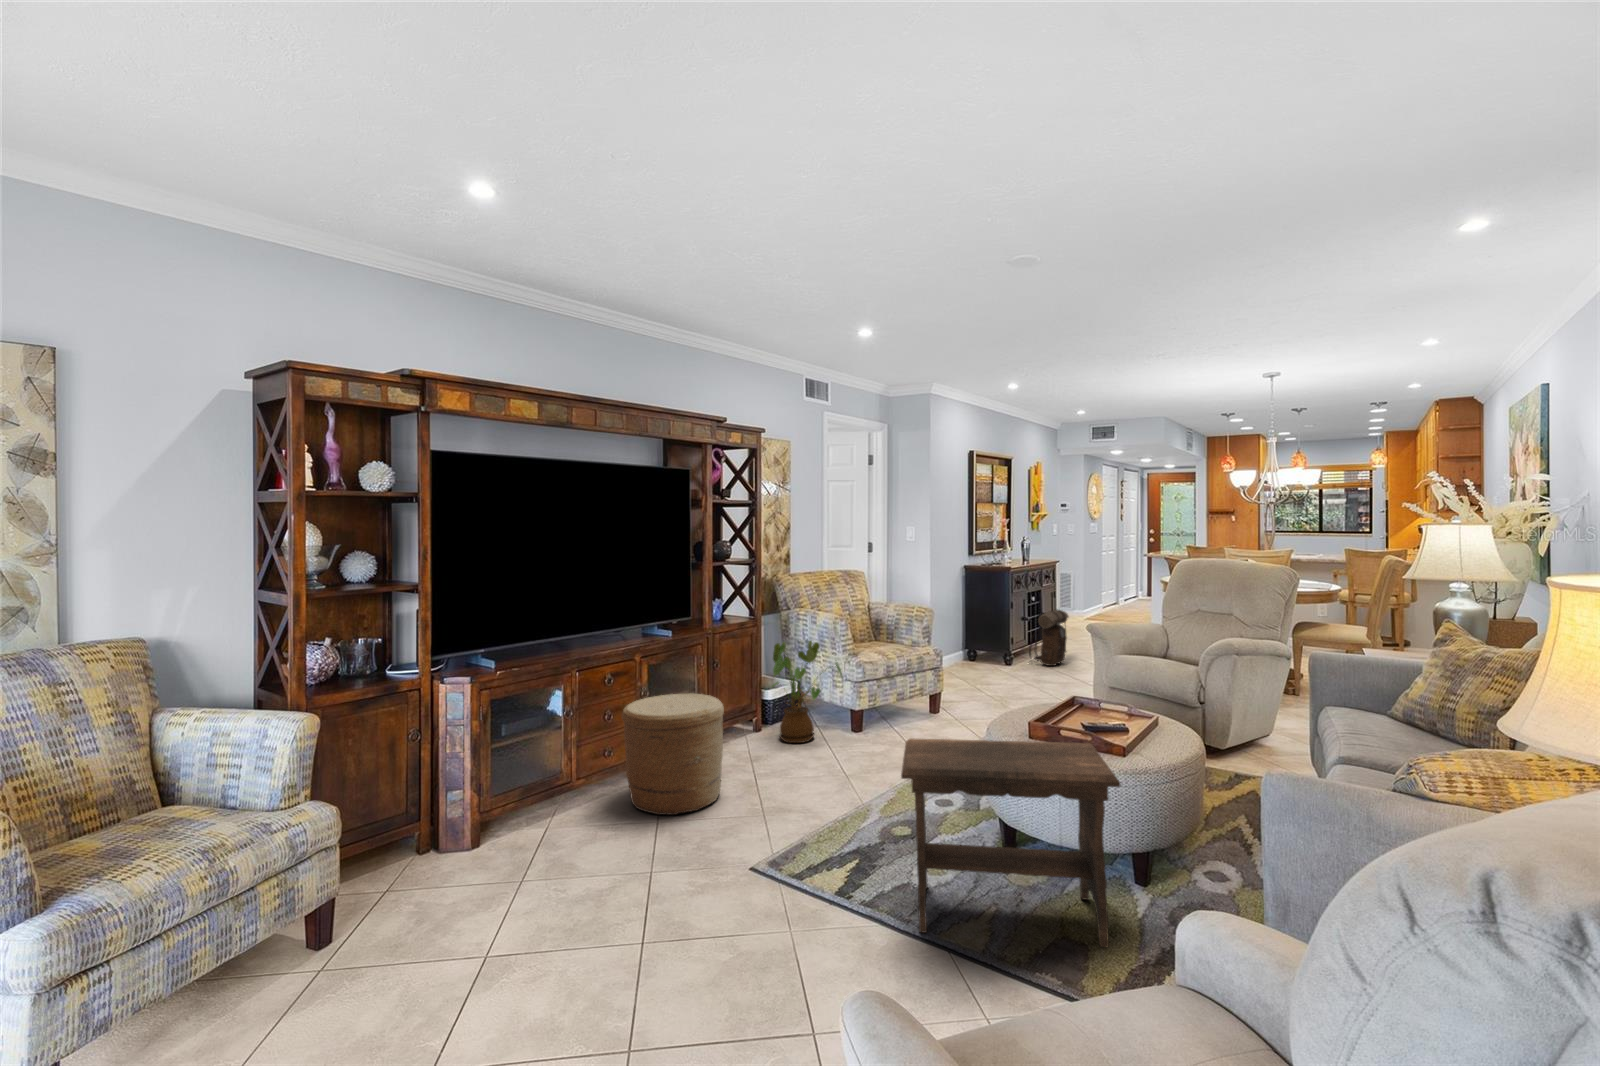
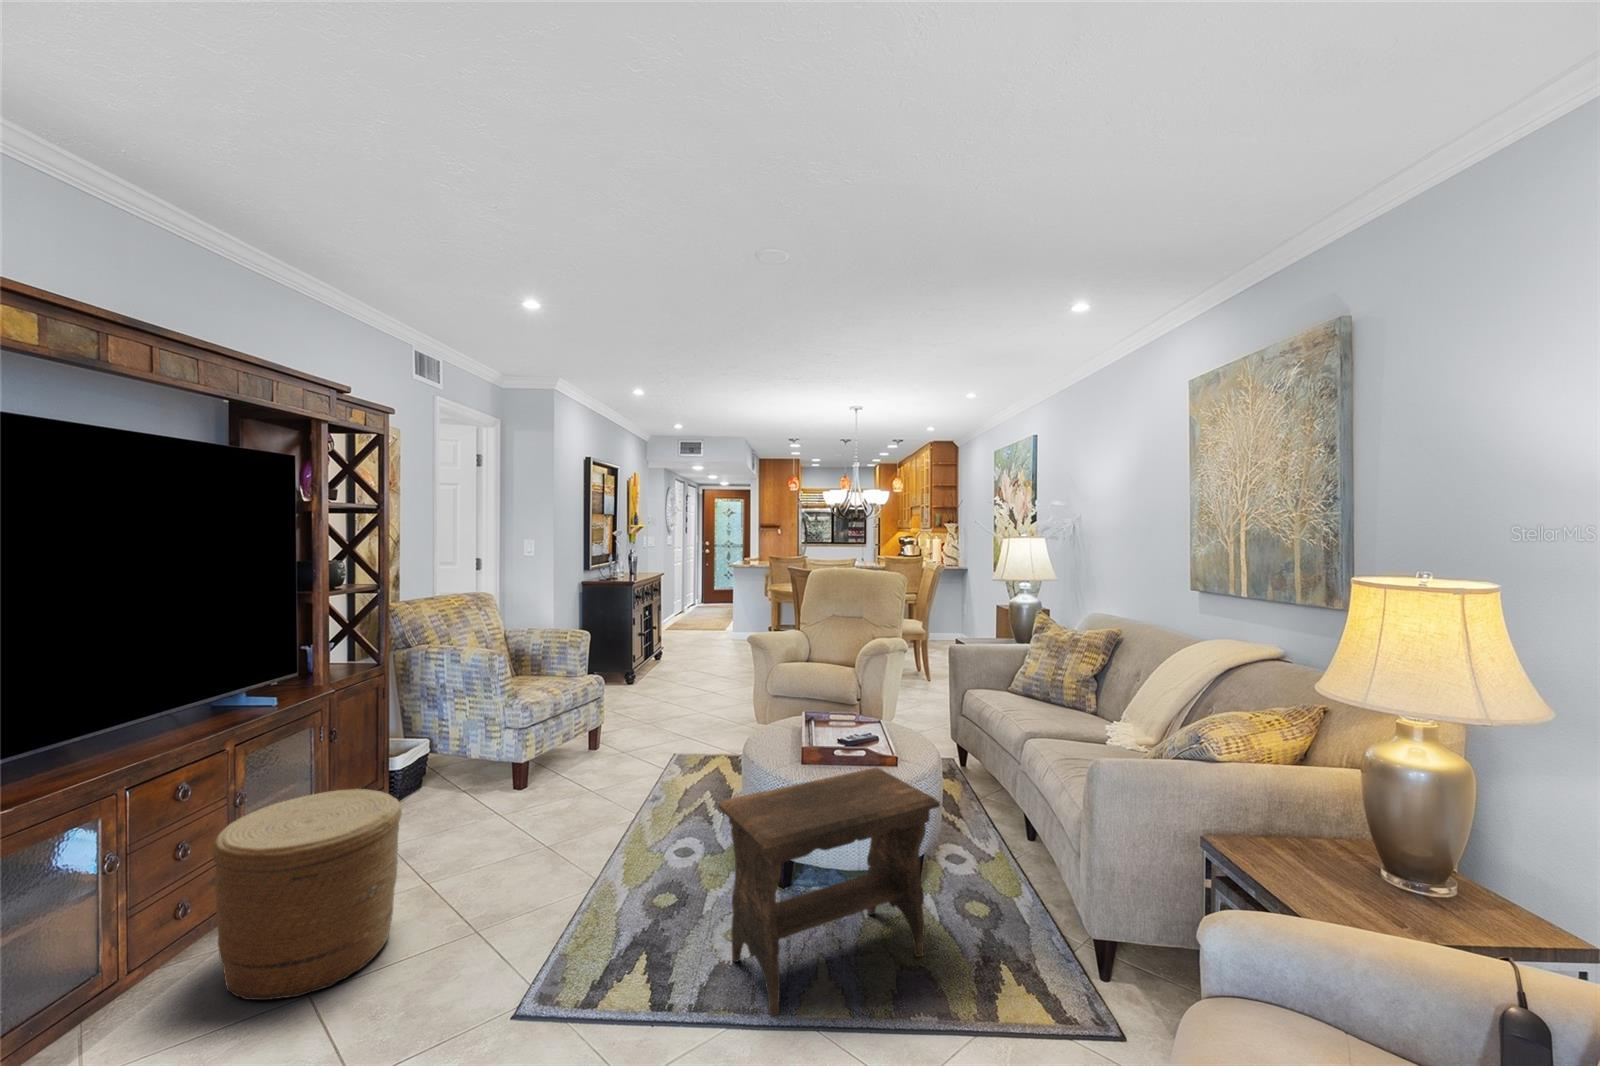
backpack: present [1029,609,1069,666] -> none [642,621,679,676]
house plant: present [773,640,842,743] -> none [404,684,513,822]

